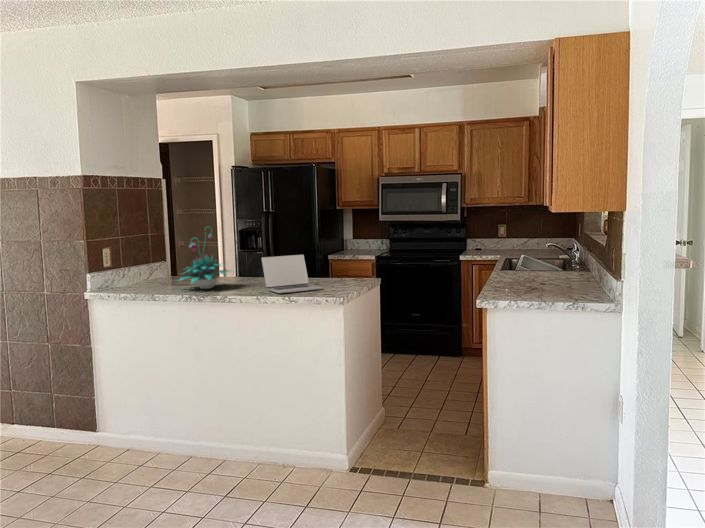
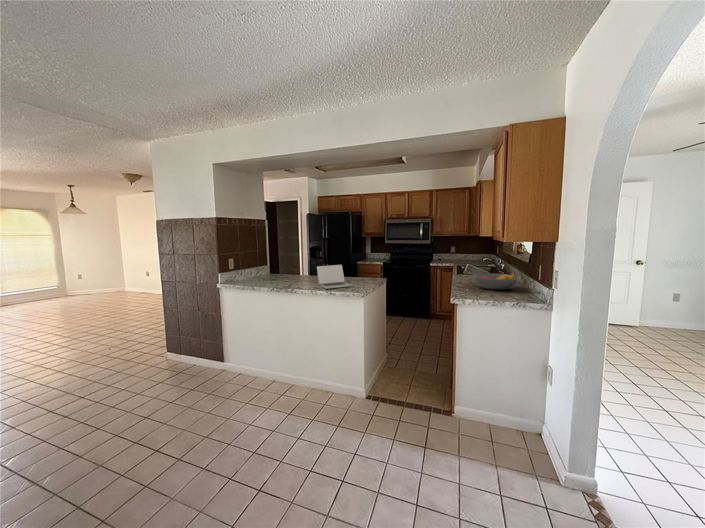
plant: present [179,229,229,289] -> none [268,248,302,284]
fruit bowl: none [517,262,589,287] -> present [473,273,521,290]

